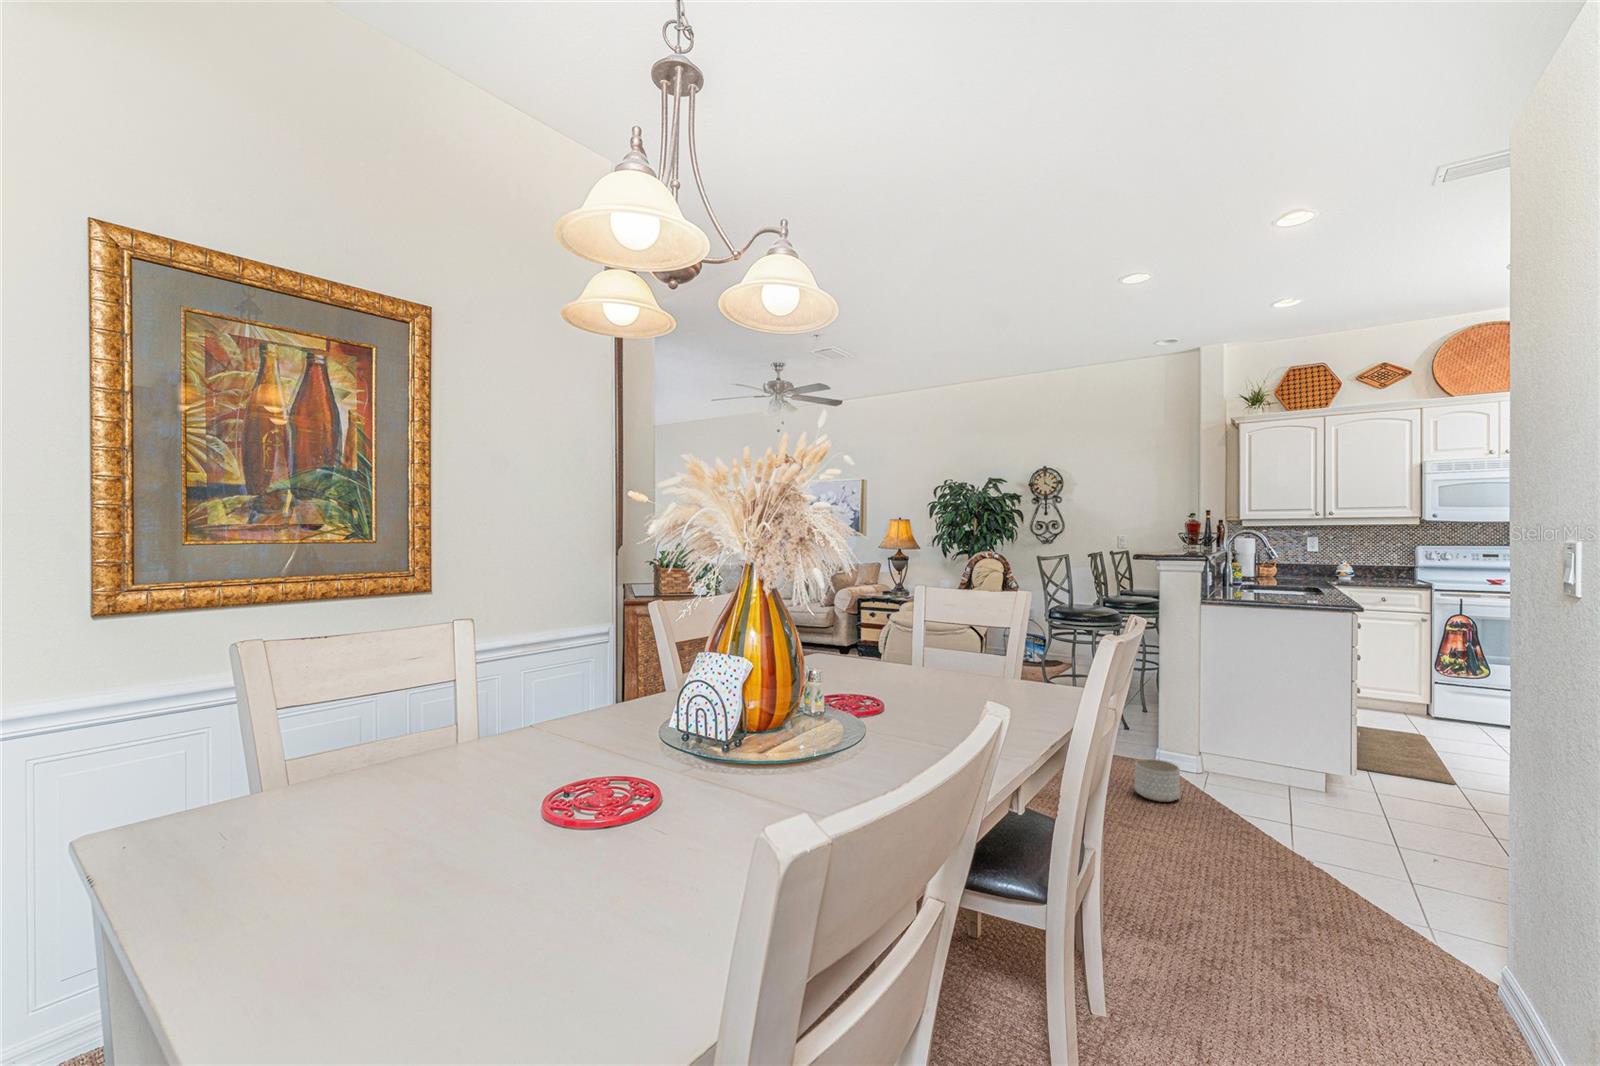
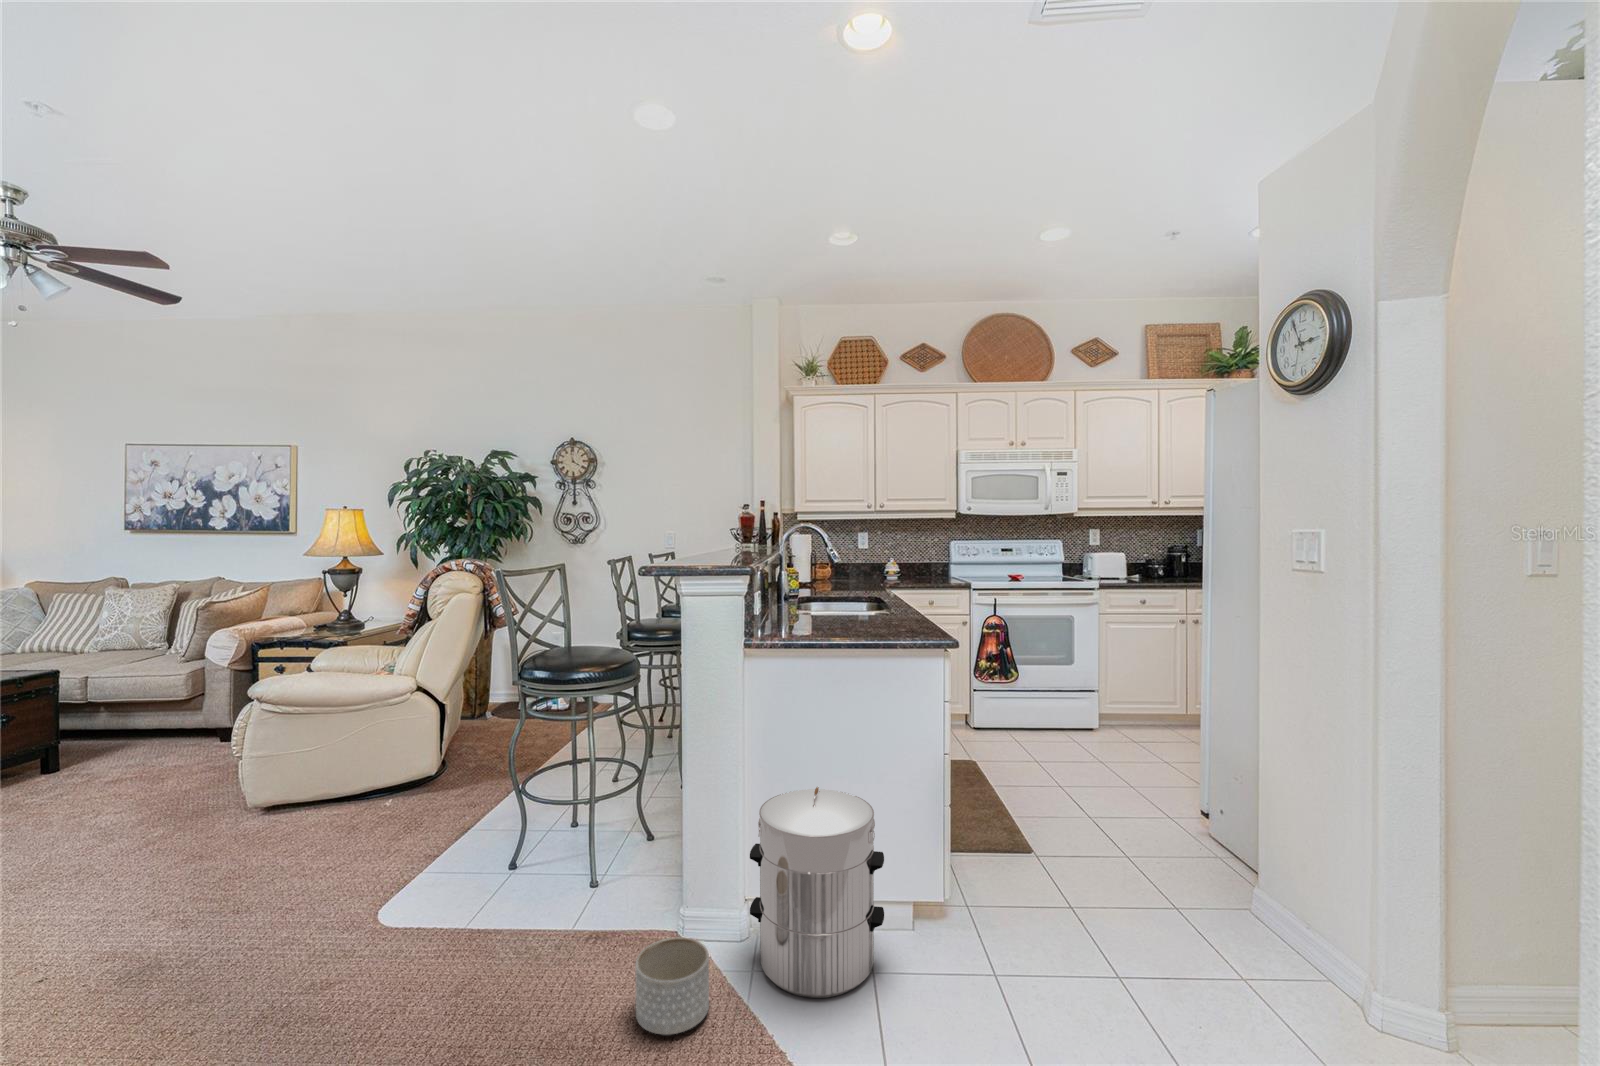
waste bin: none [1205,691,1305,812] -> present [750,786,884,998]

